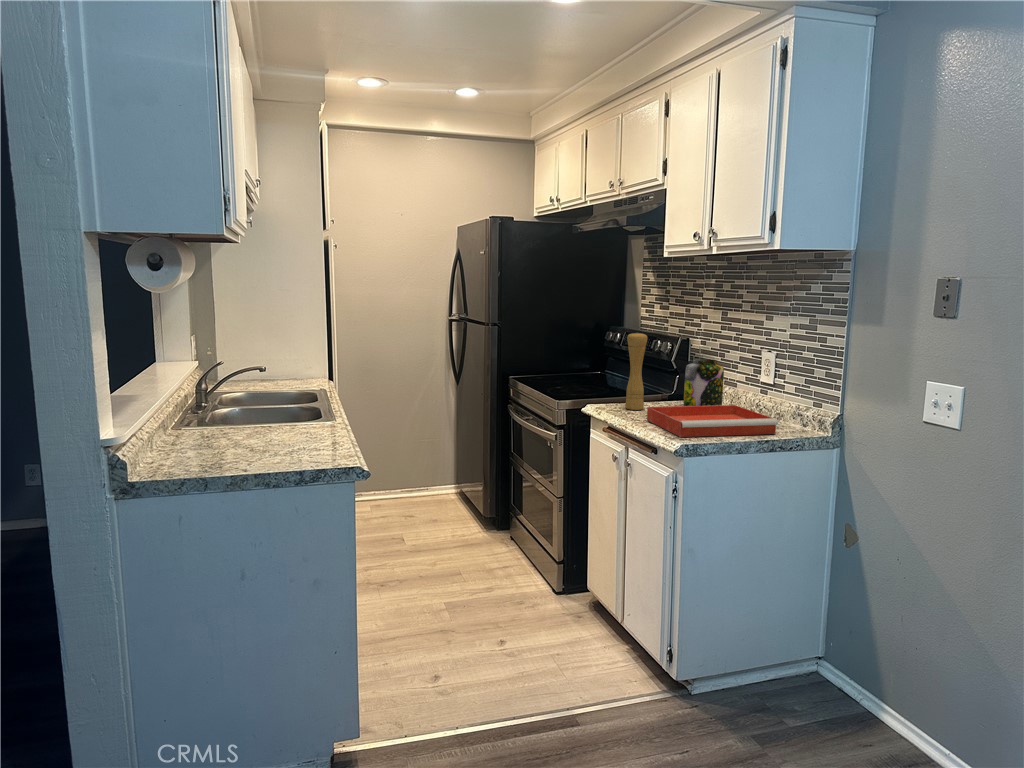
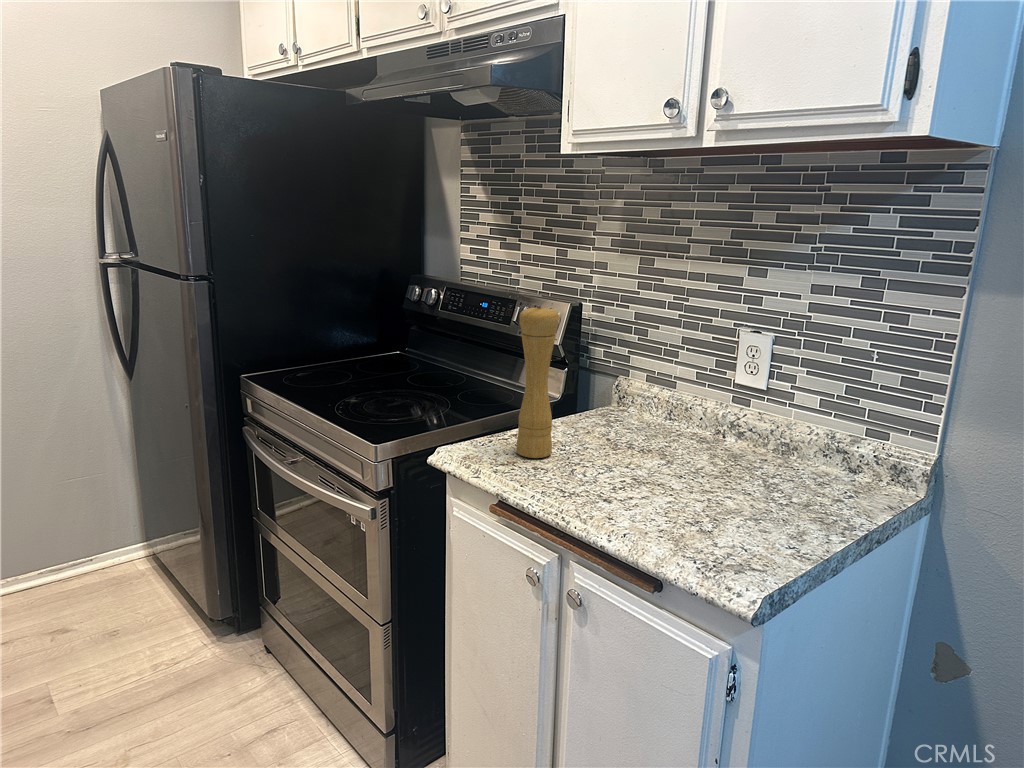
jar: present [684,359,724,406] -> none [605,346,678,444]
tray: present [647,405,778,437] -> none [593,437,855,555]

